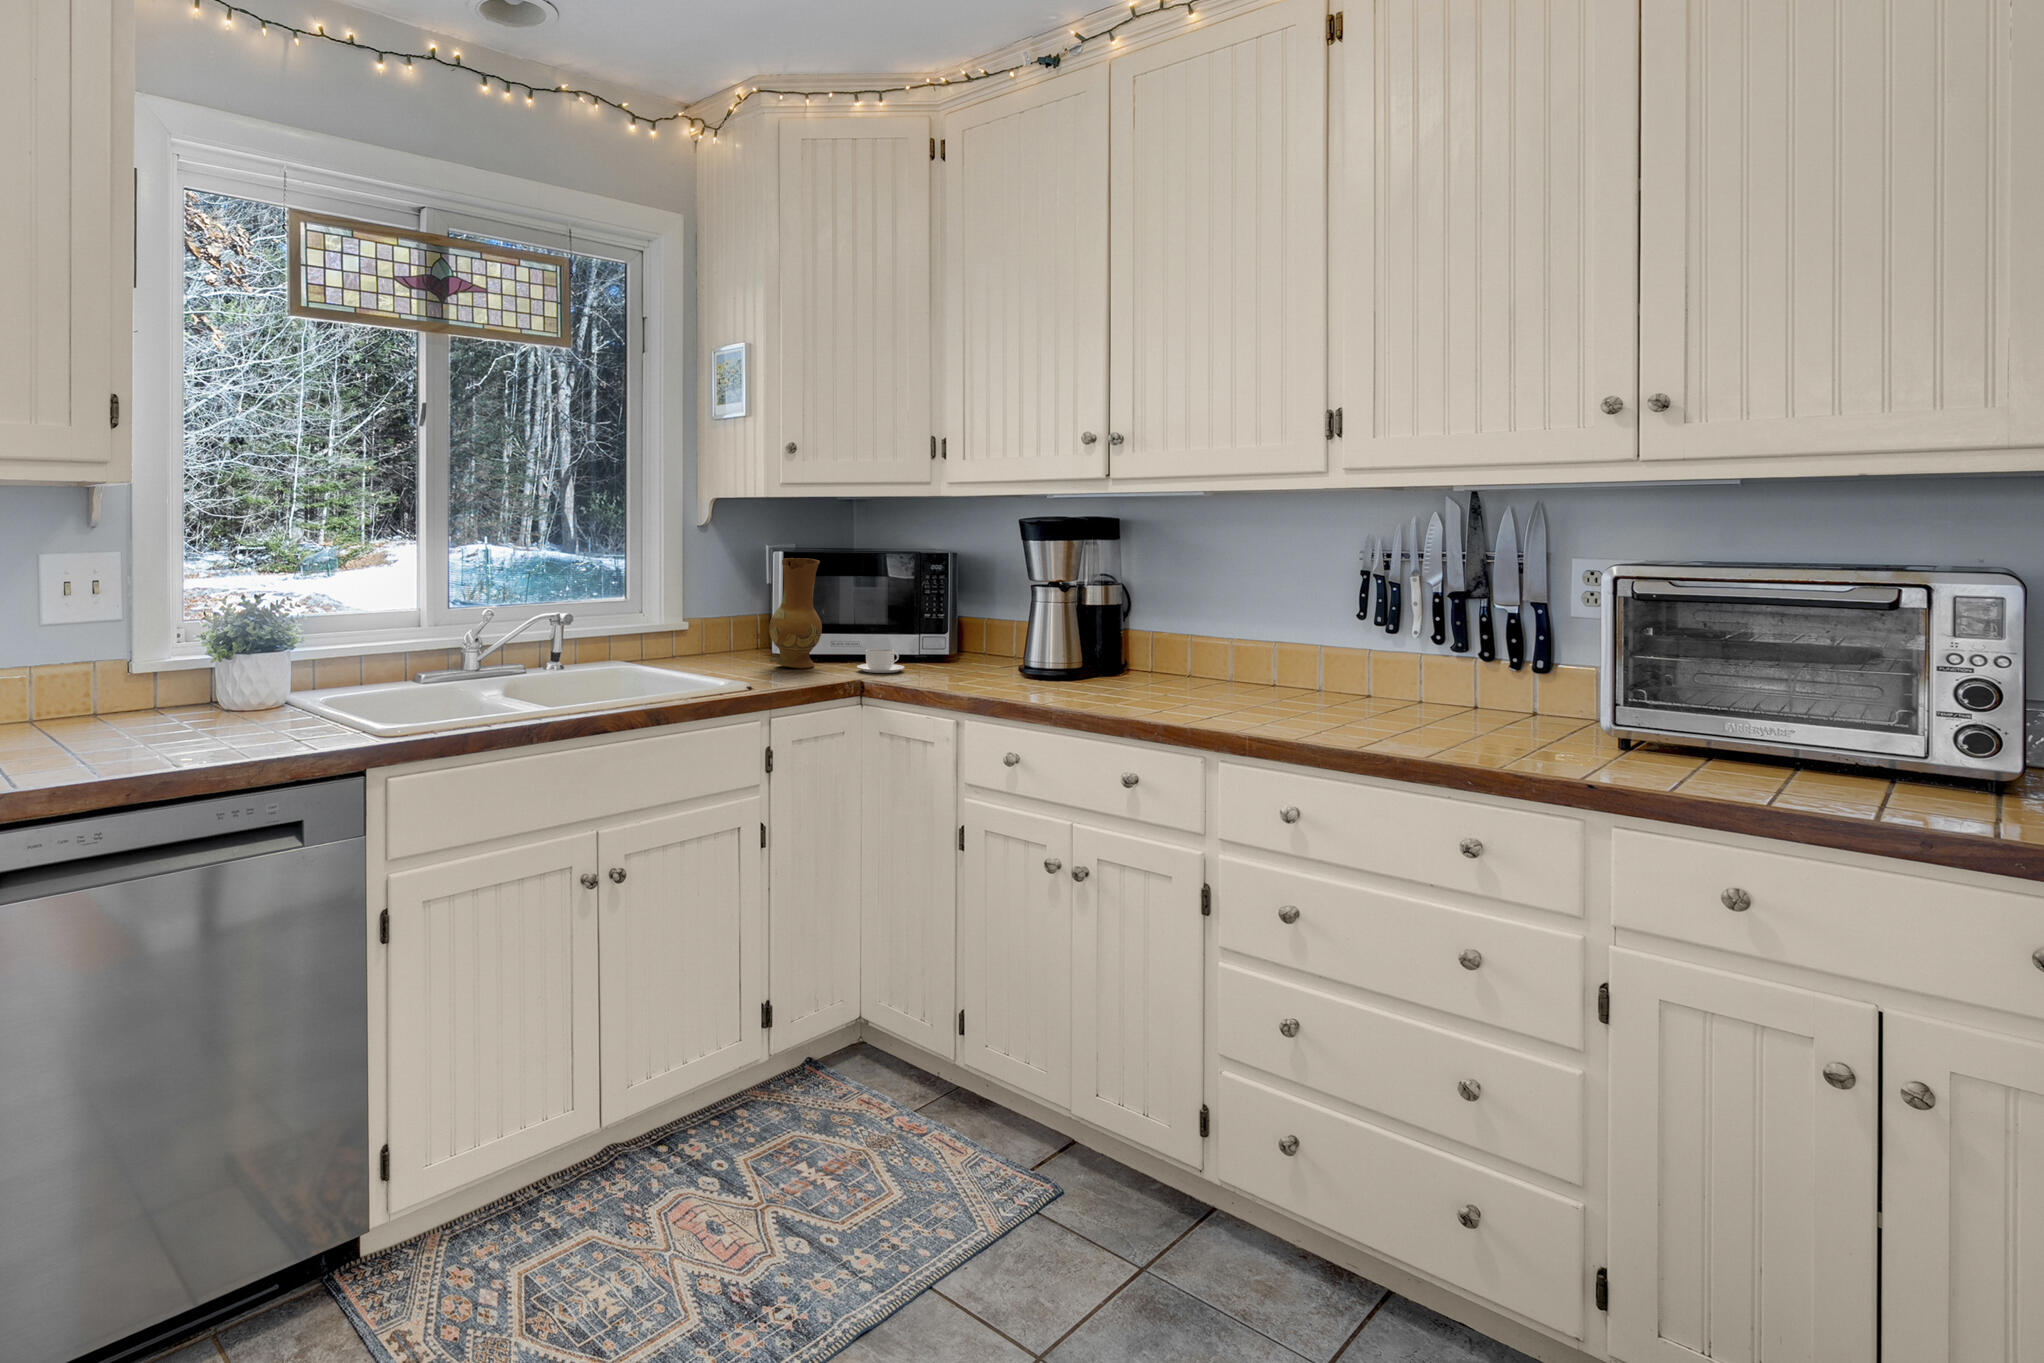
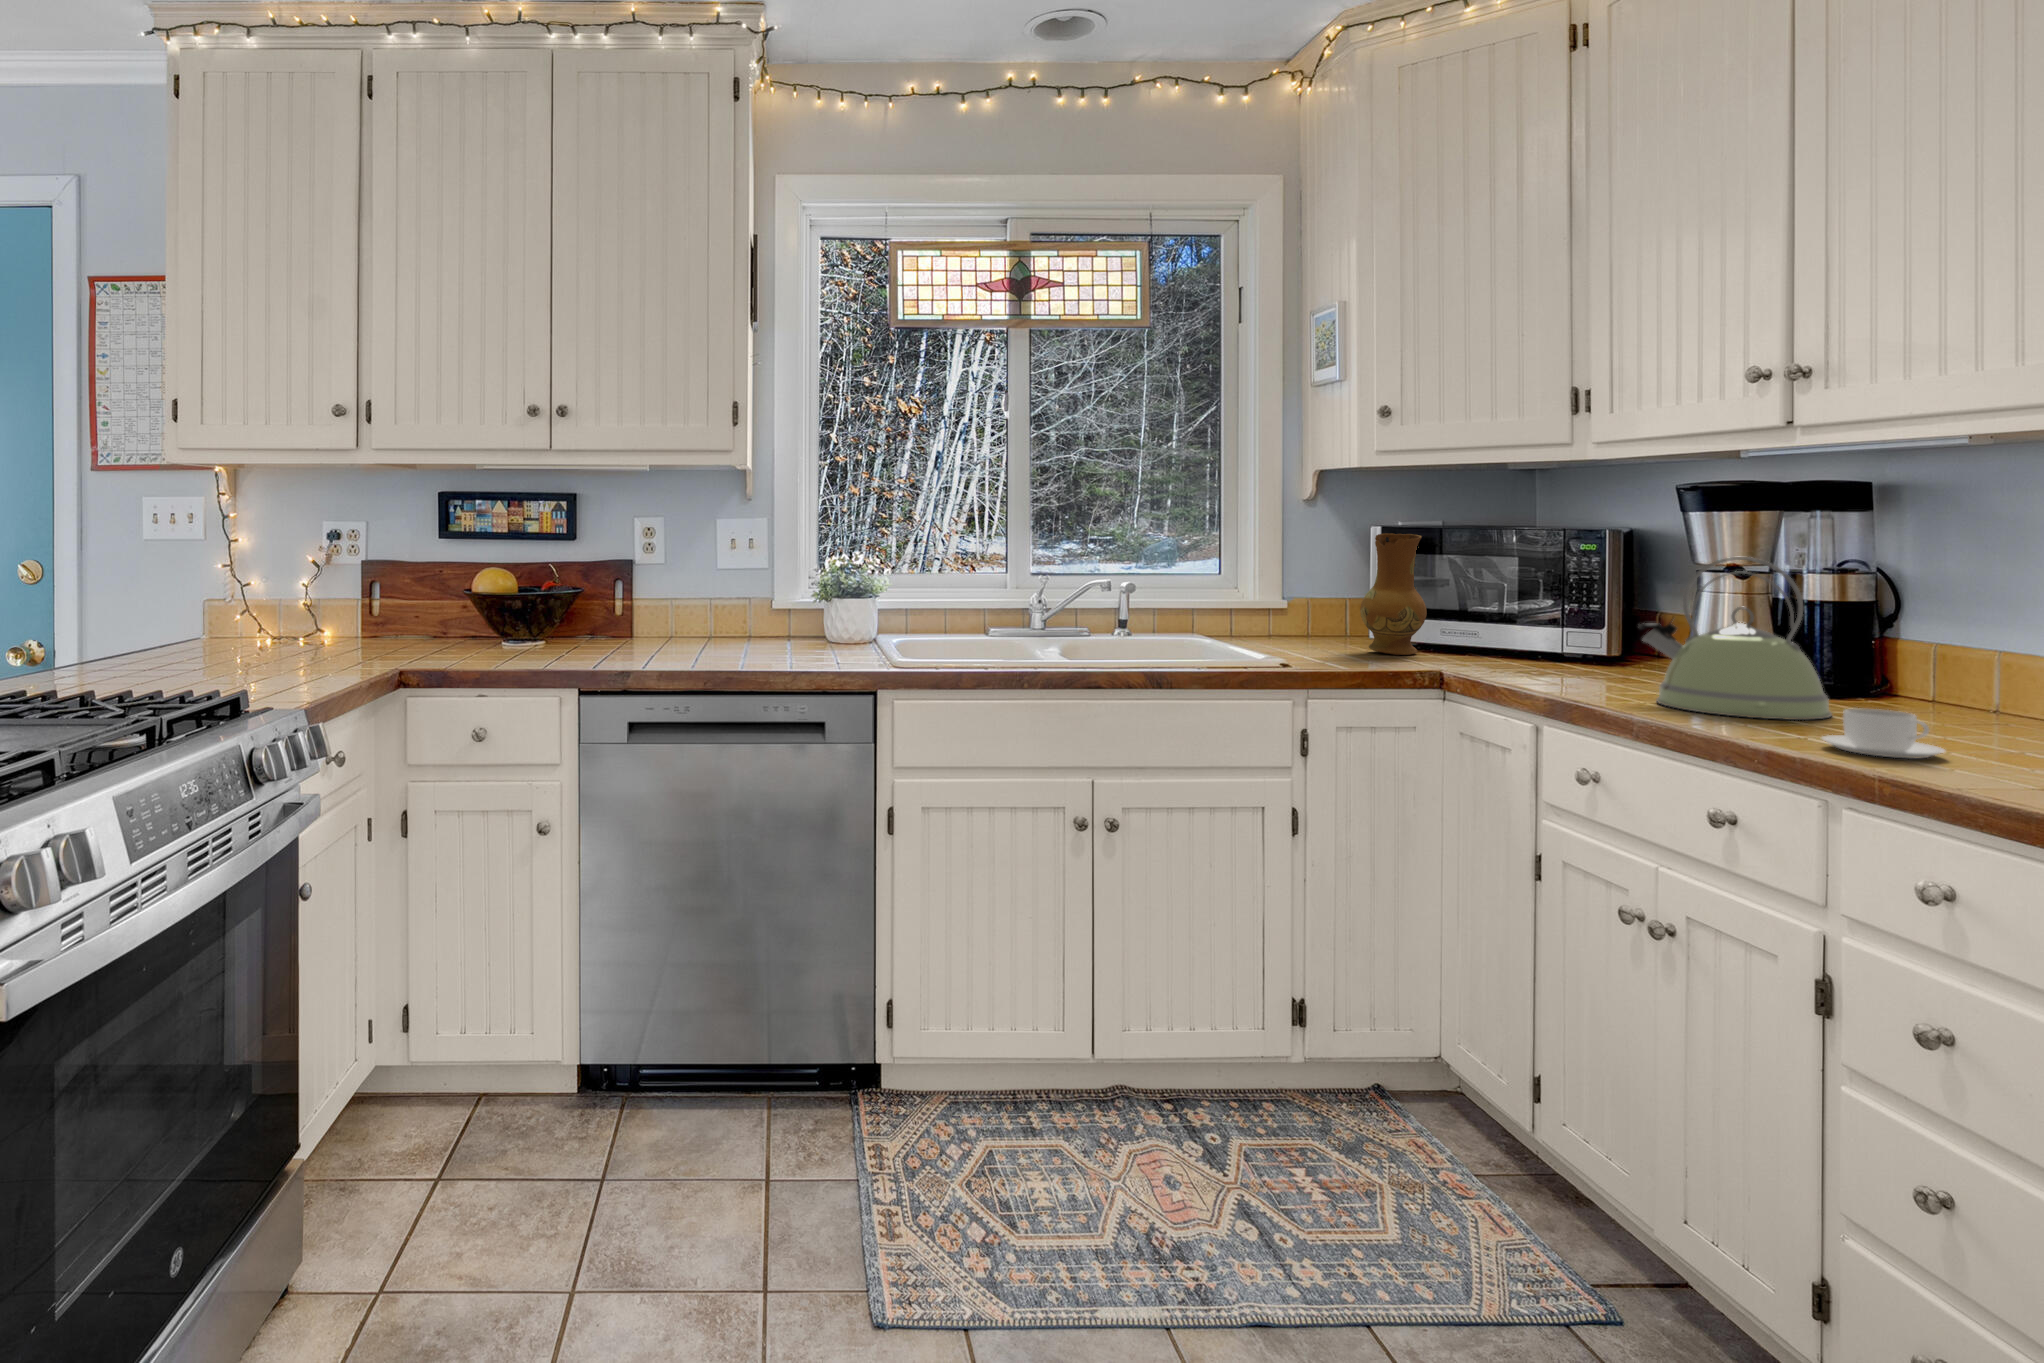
kettle: none [1023,579,1141,702] -> present [1639,557,1832,720]
coffee cup: present [857,649,904,673] -> present [1822,708,1945,759]

